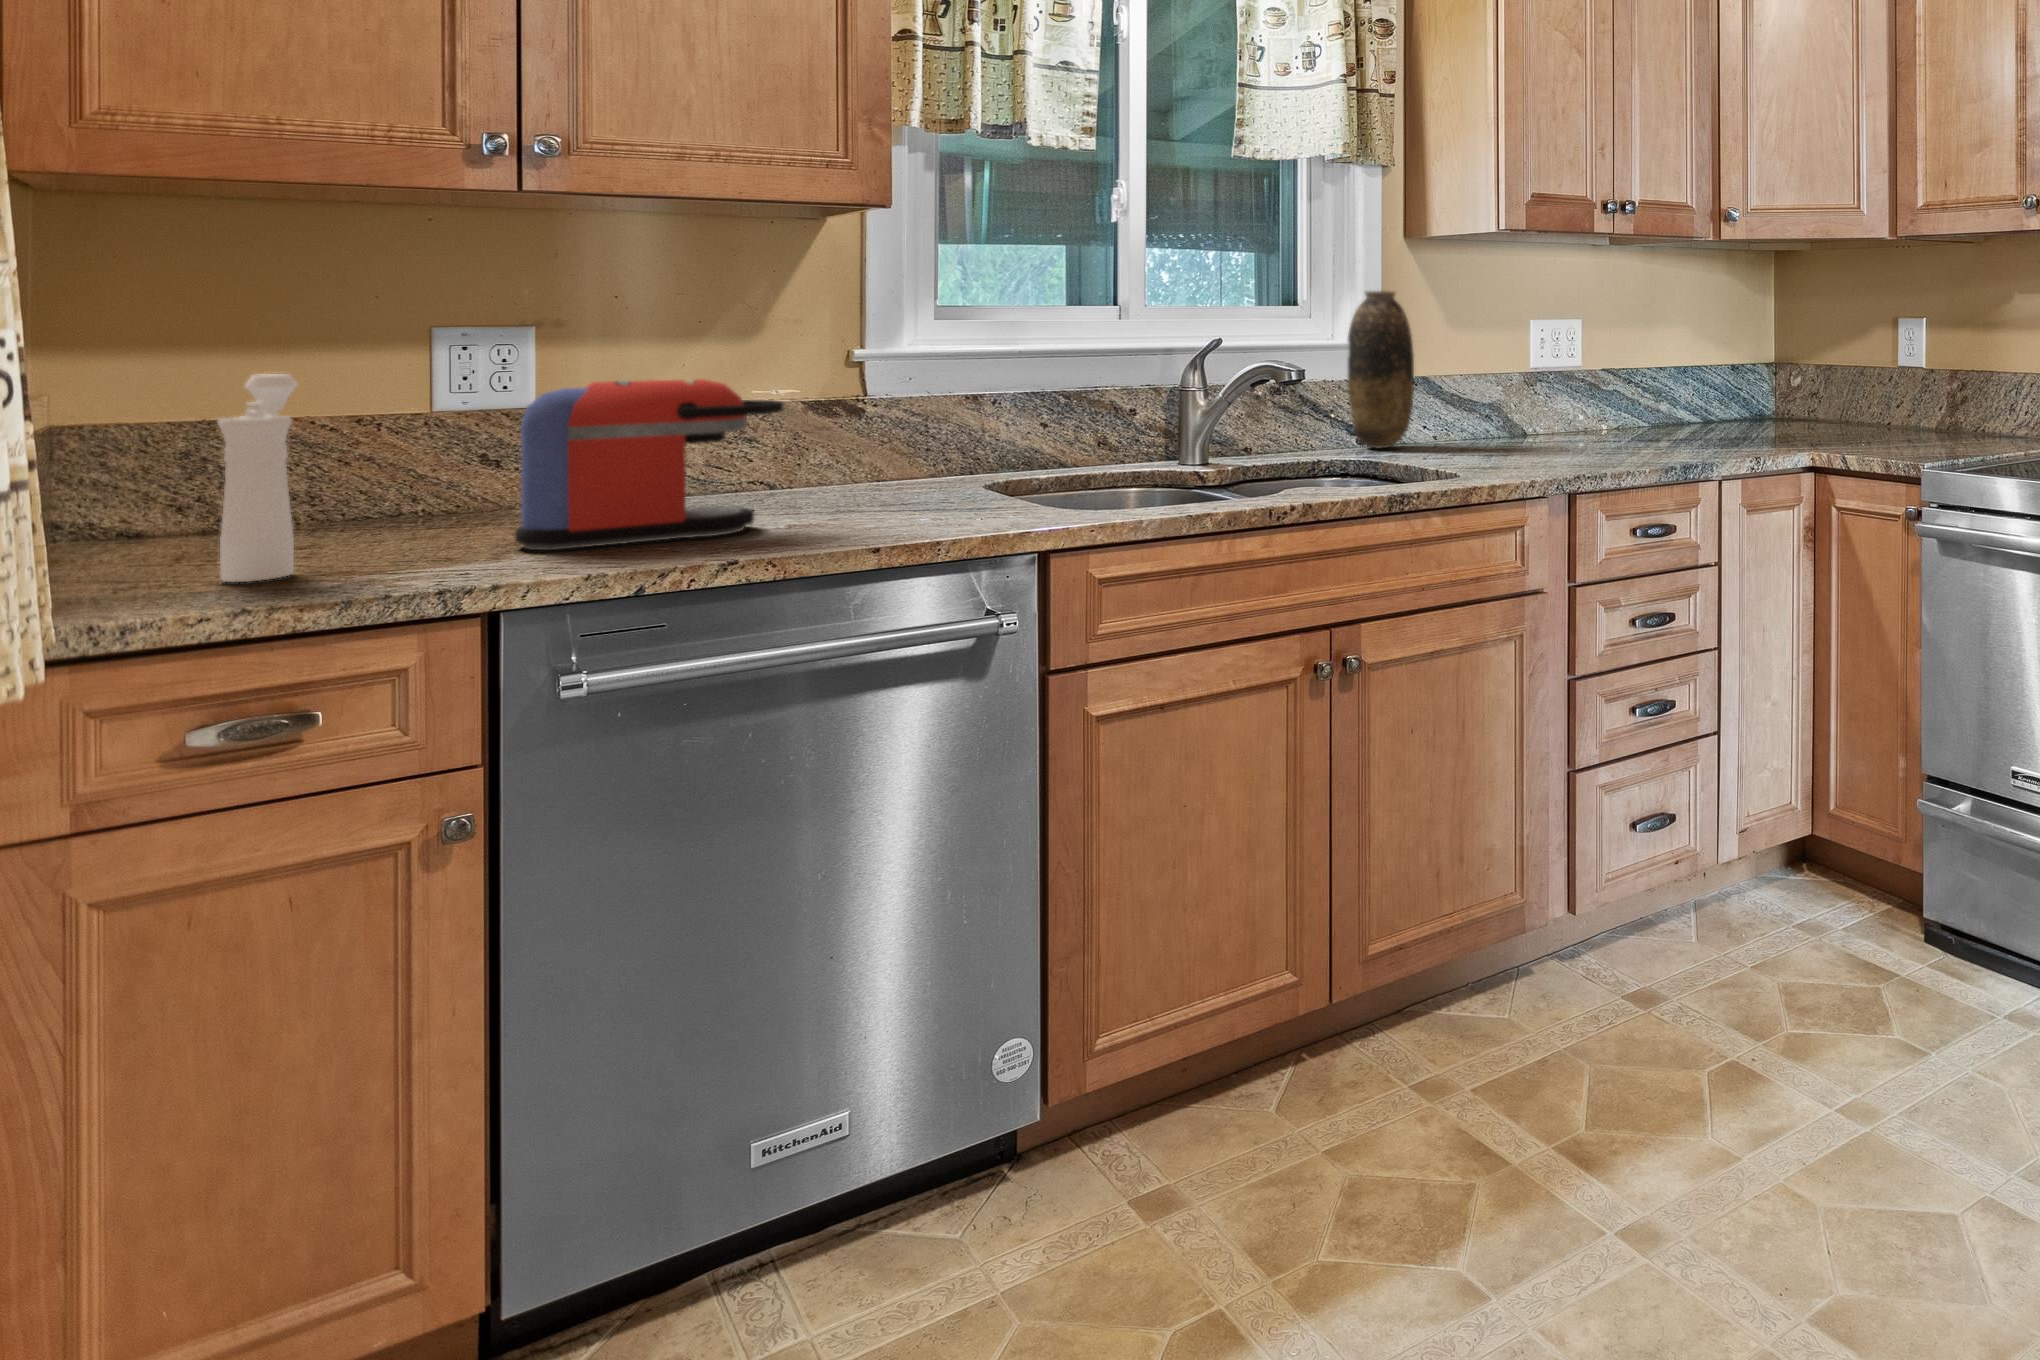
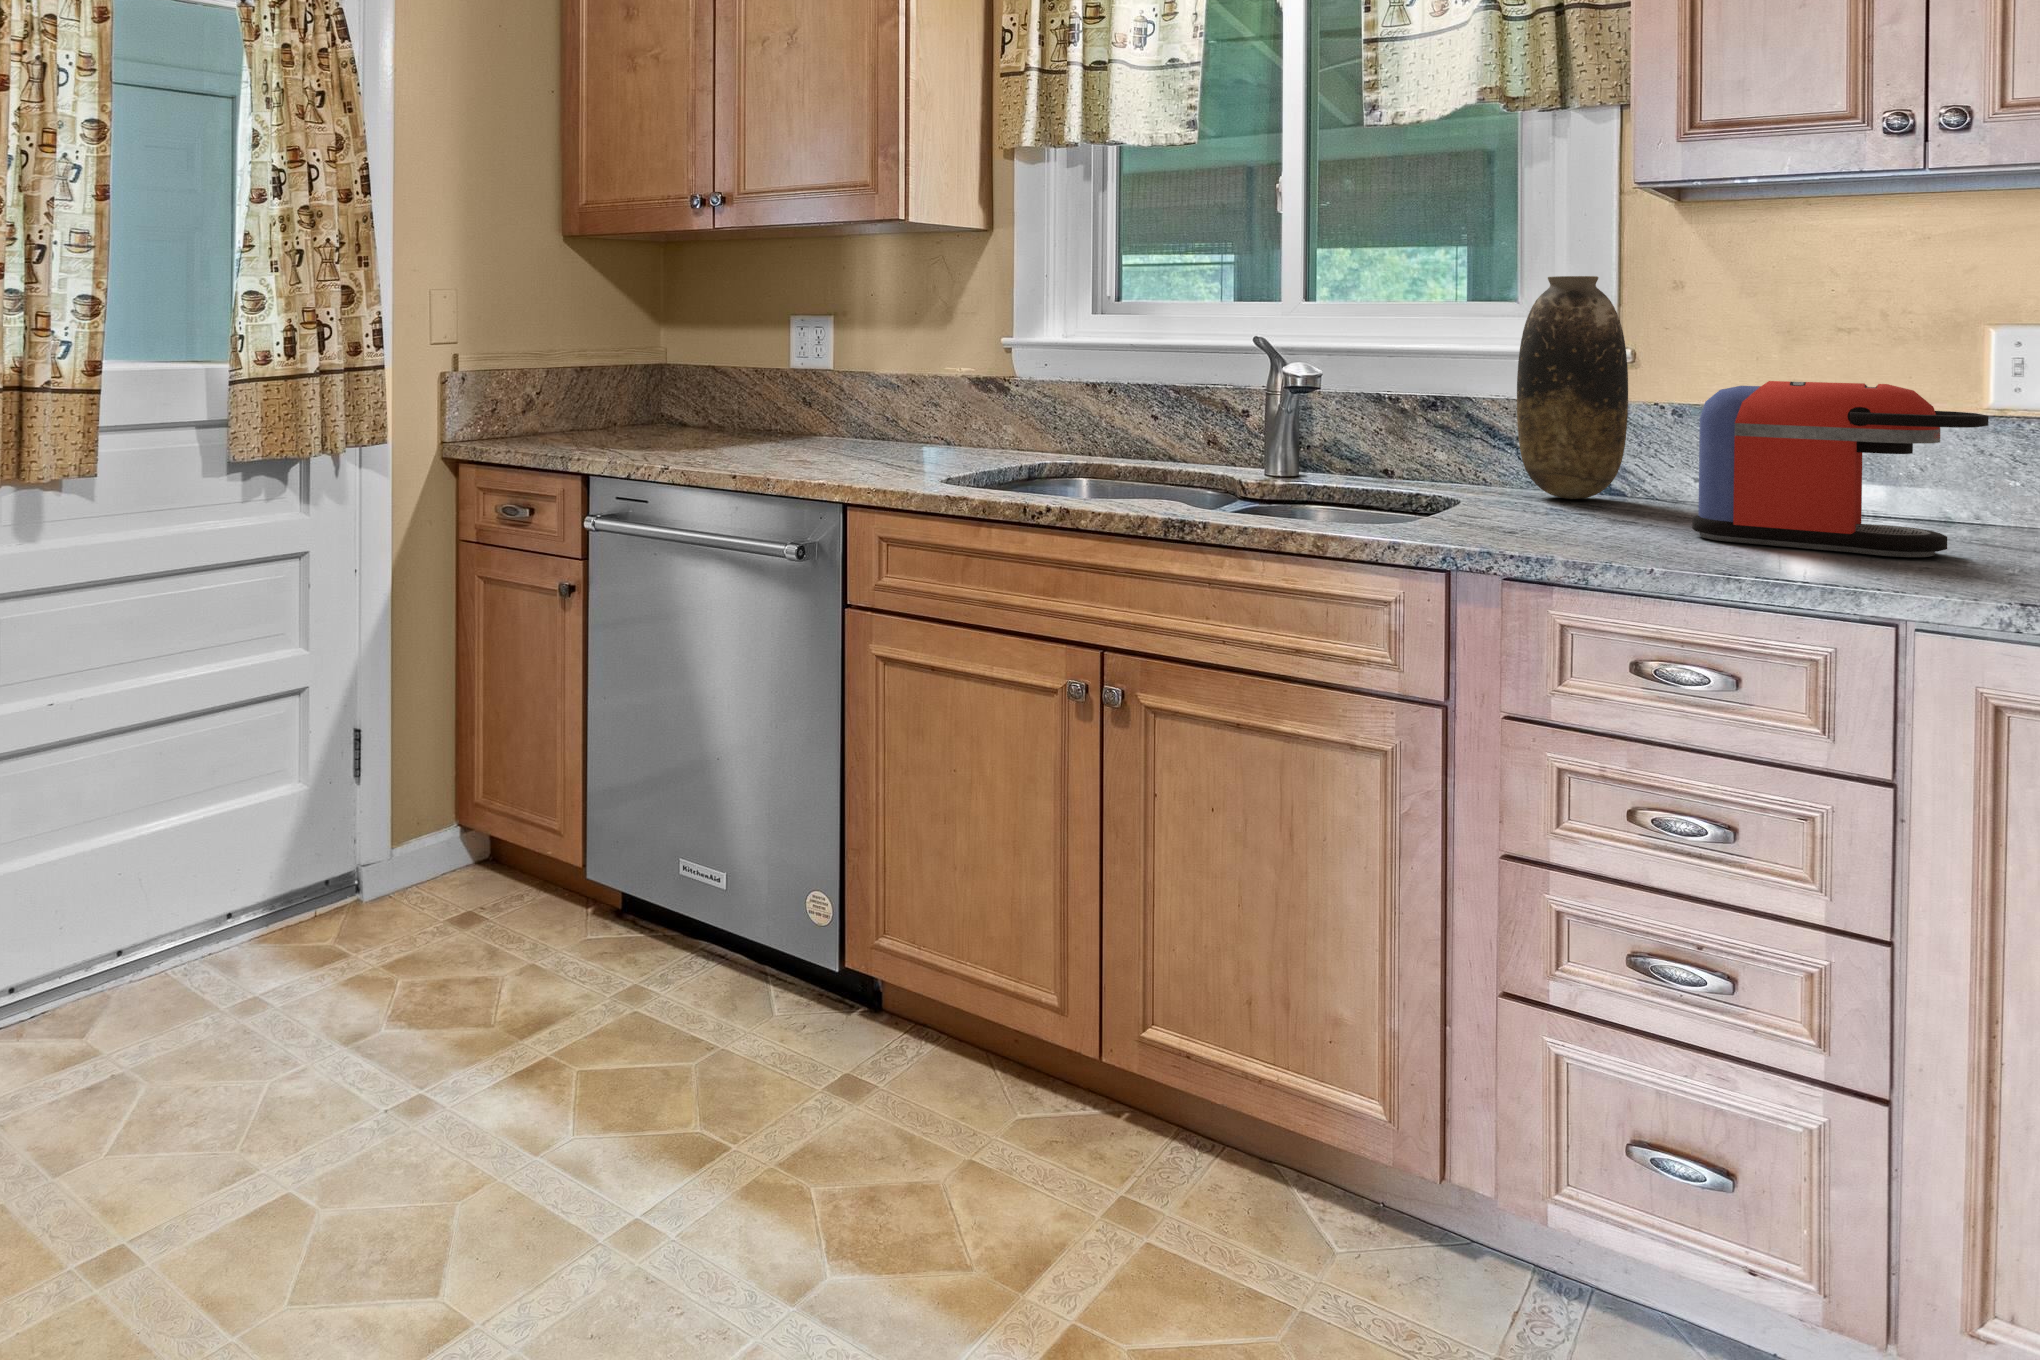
pepper mill: present [218,374,297,582] -> none [594,341,657,445]
coffee maker: present [515,379,783,550] -> present [1692,381,1989,557]

